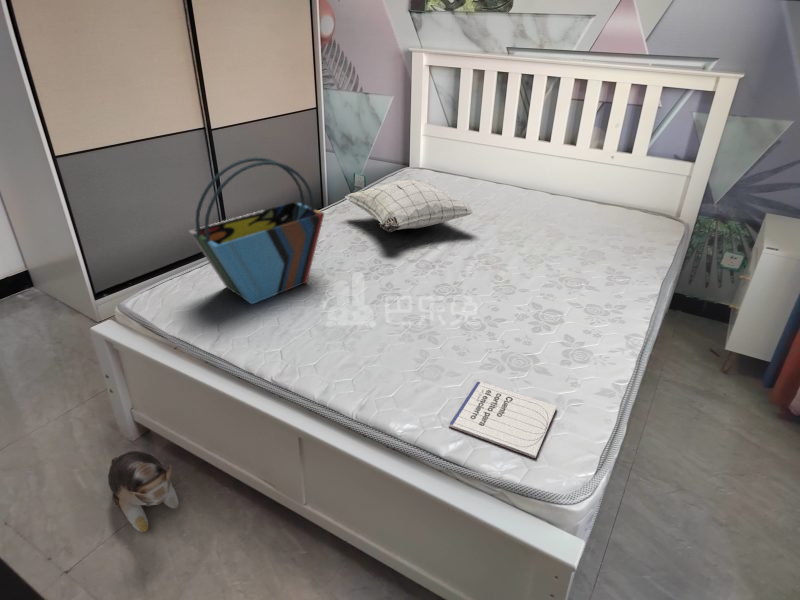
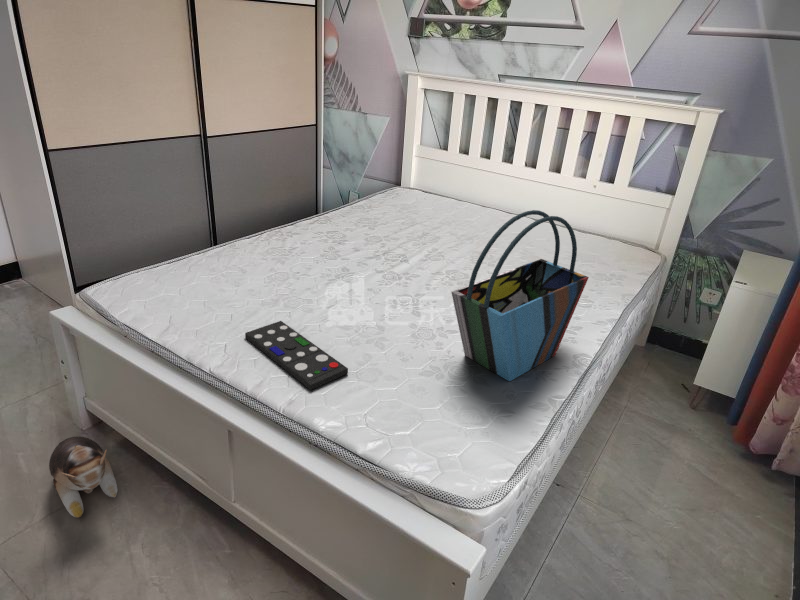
tote bag: present [189,157,324,304] -> present [451,210,589,381]
pillow: present [345,180,474,232] -> none [323,194,447,242]
remote control: none [299,322,412,393] -> present [245,321,348,390]
notebook: present [449,381,557,458] -> none [371,384,485,463]

